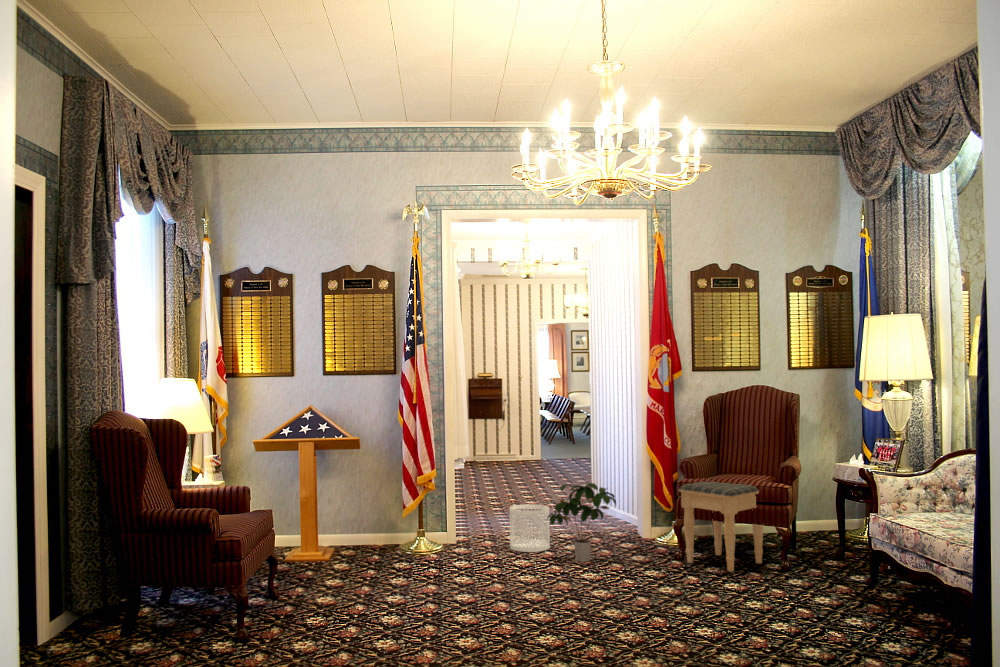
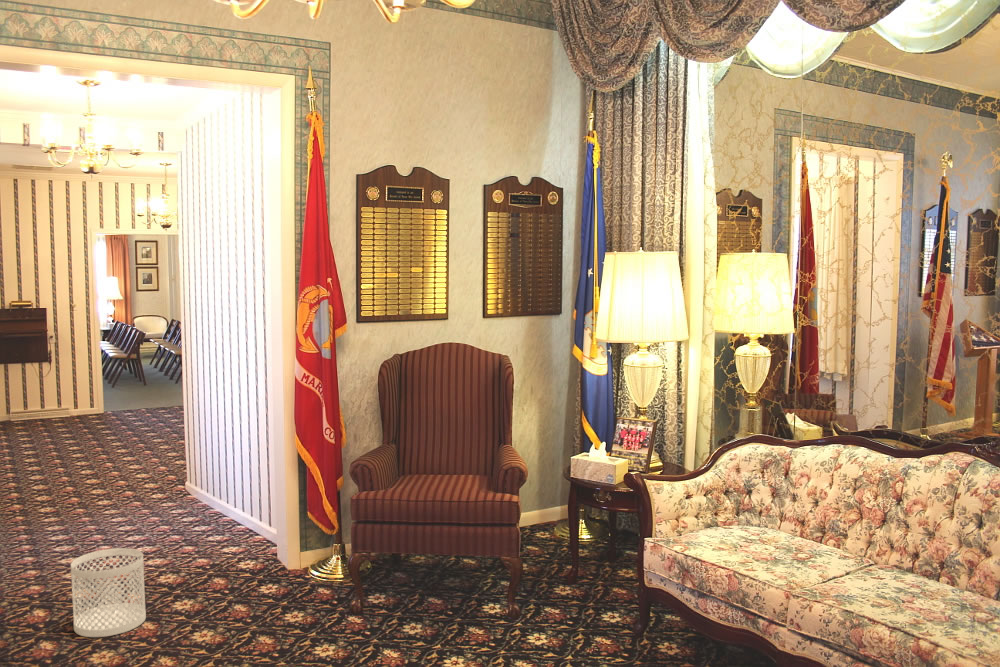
footstool: present [679,482,763,572] -> none [360,485,482,629]
potted plant: present [547,483,616,562] -> none [143,518,263,647]

